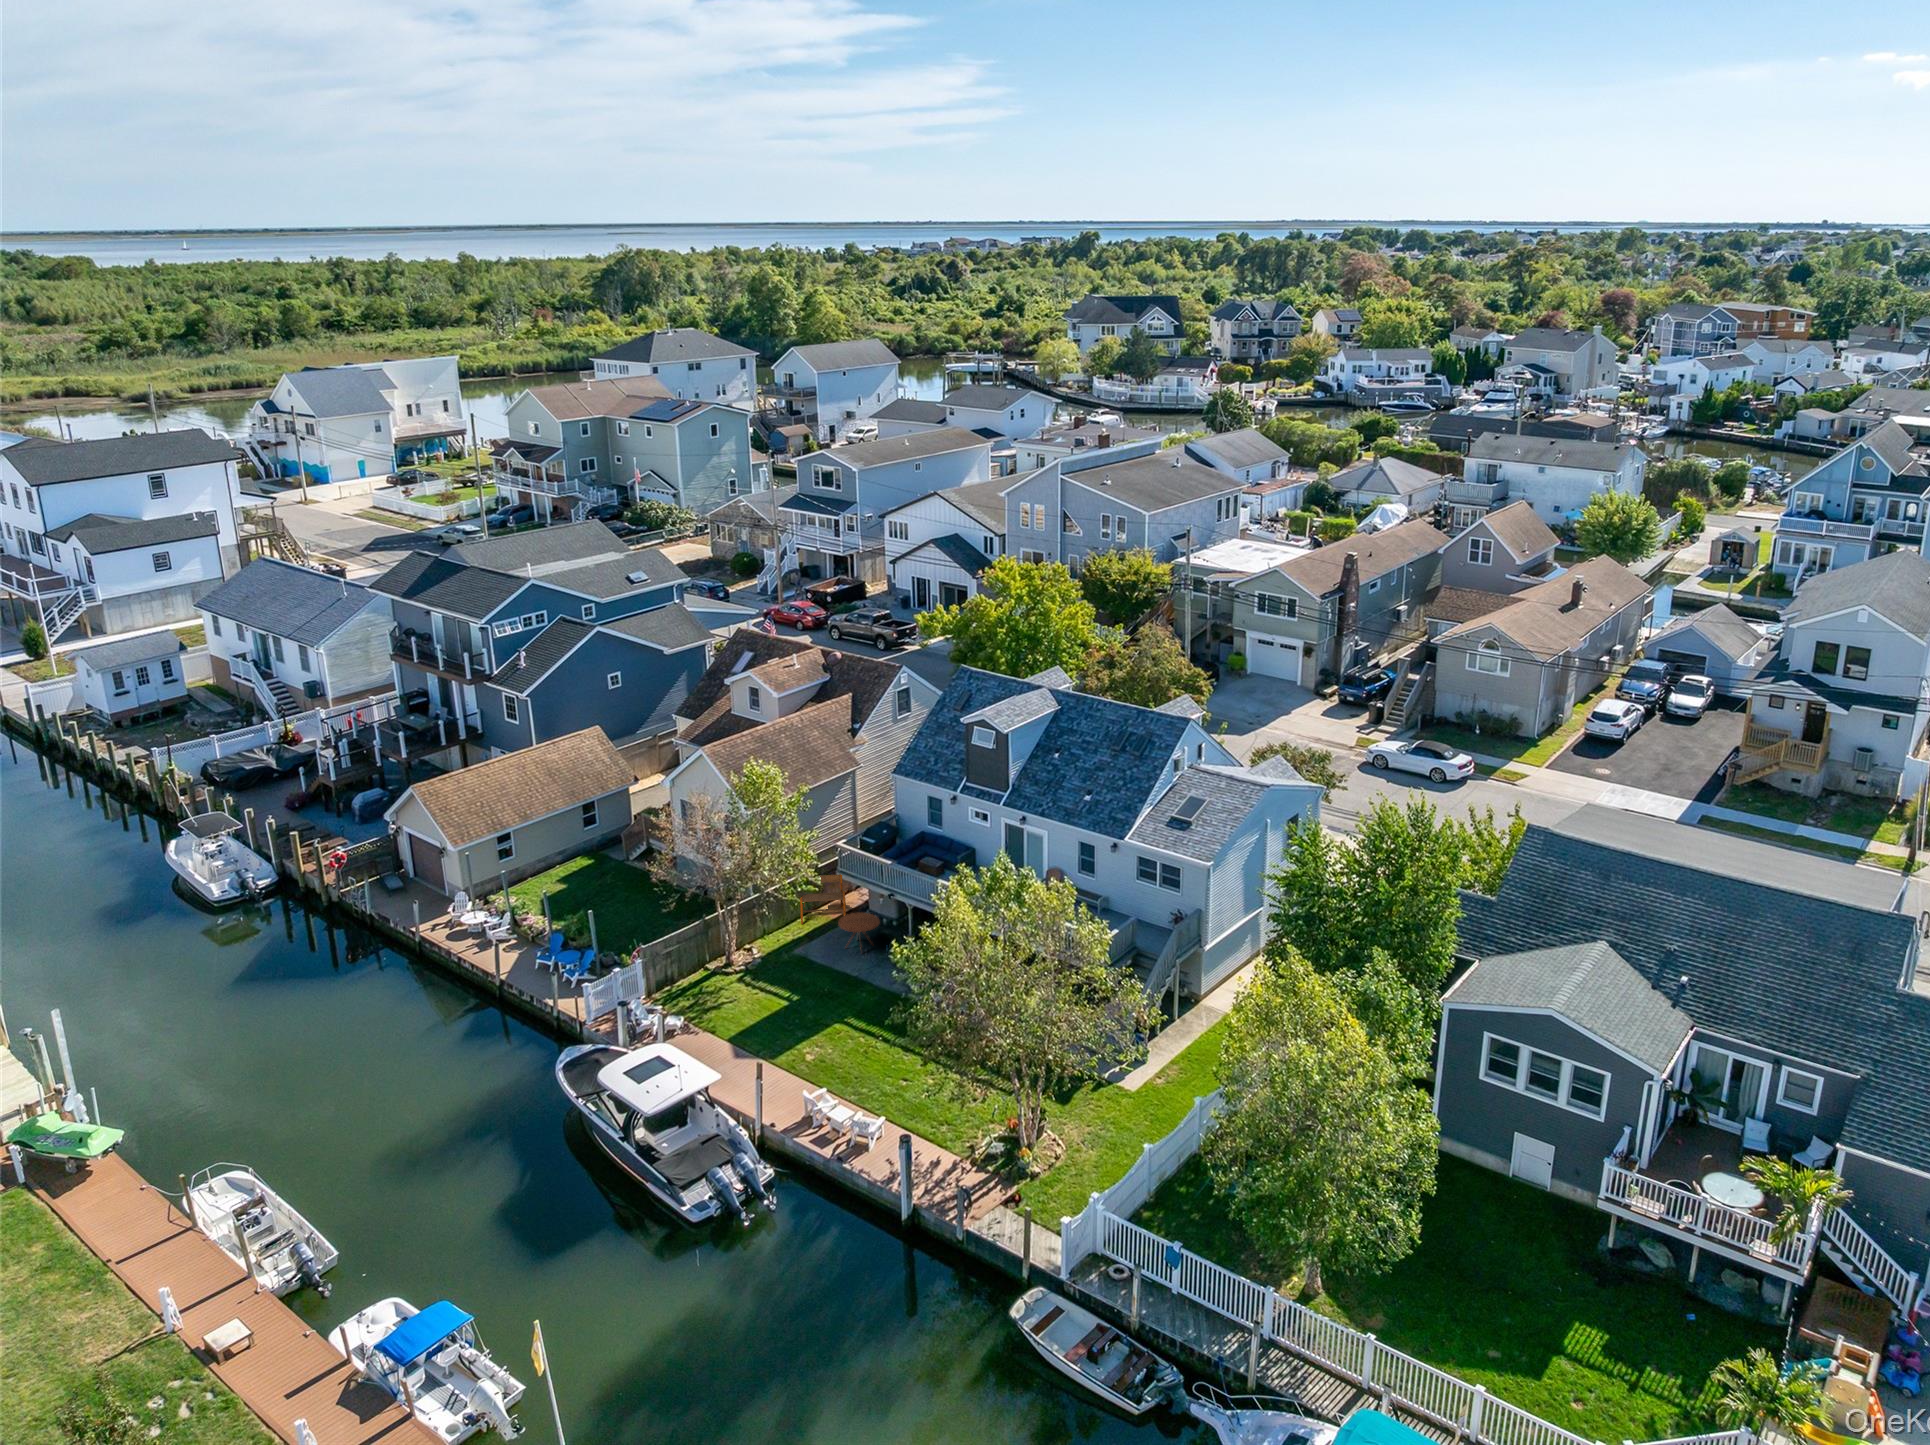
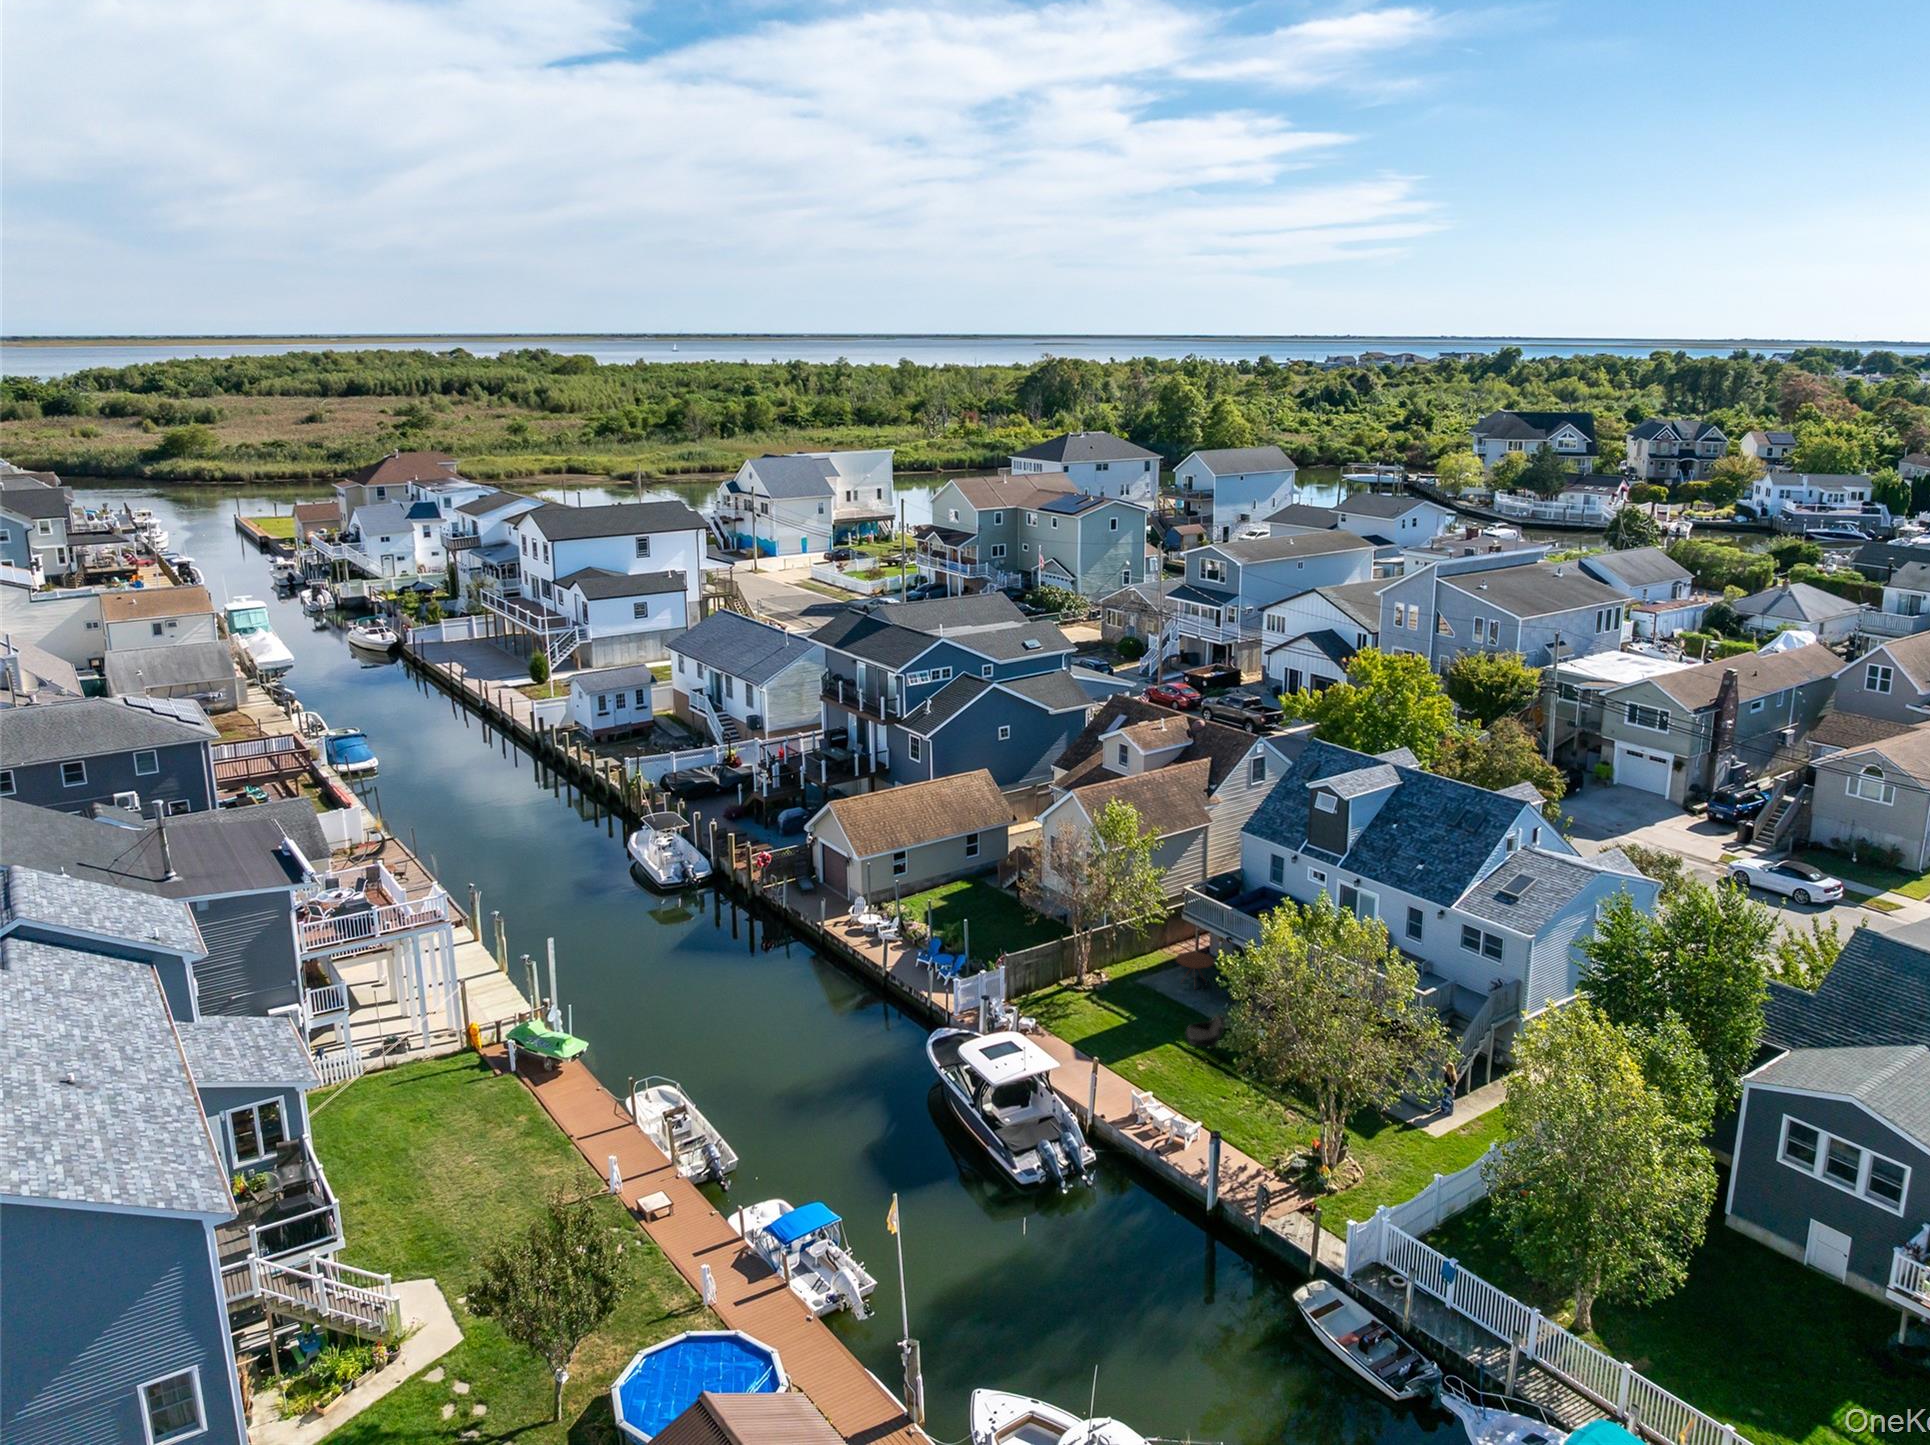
bench: present [800,874,846,924] -> none [1143,914,1185,961]
lounge chair: none [857,985,899,1041] -> present [1186,1015,1225,1061]

